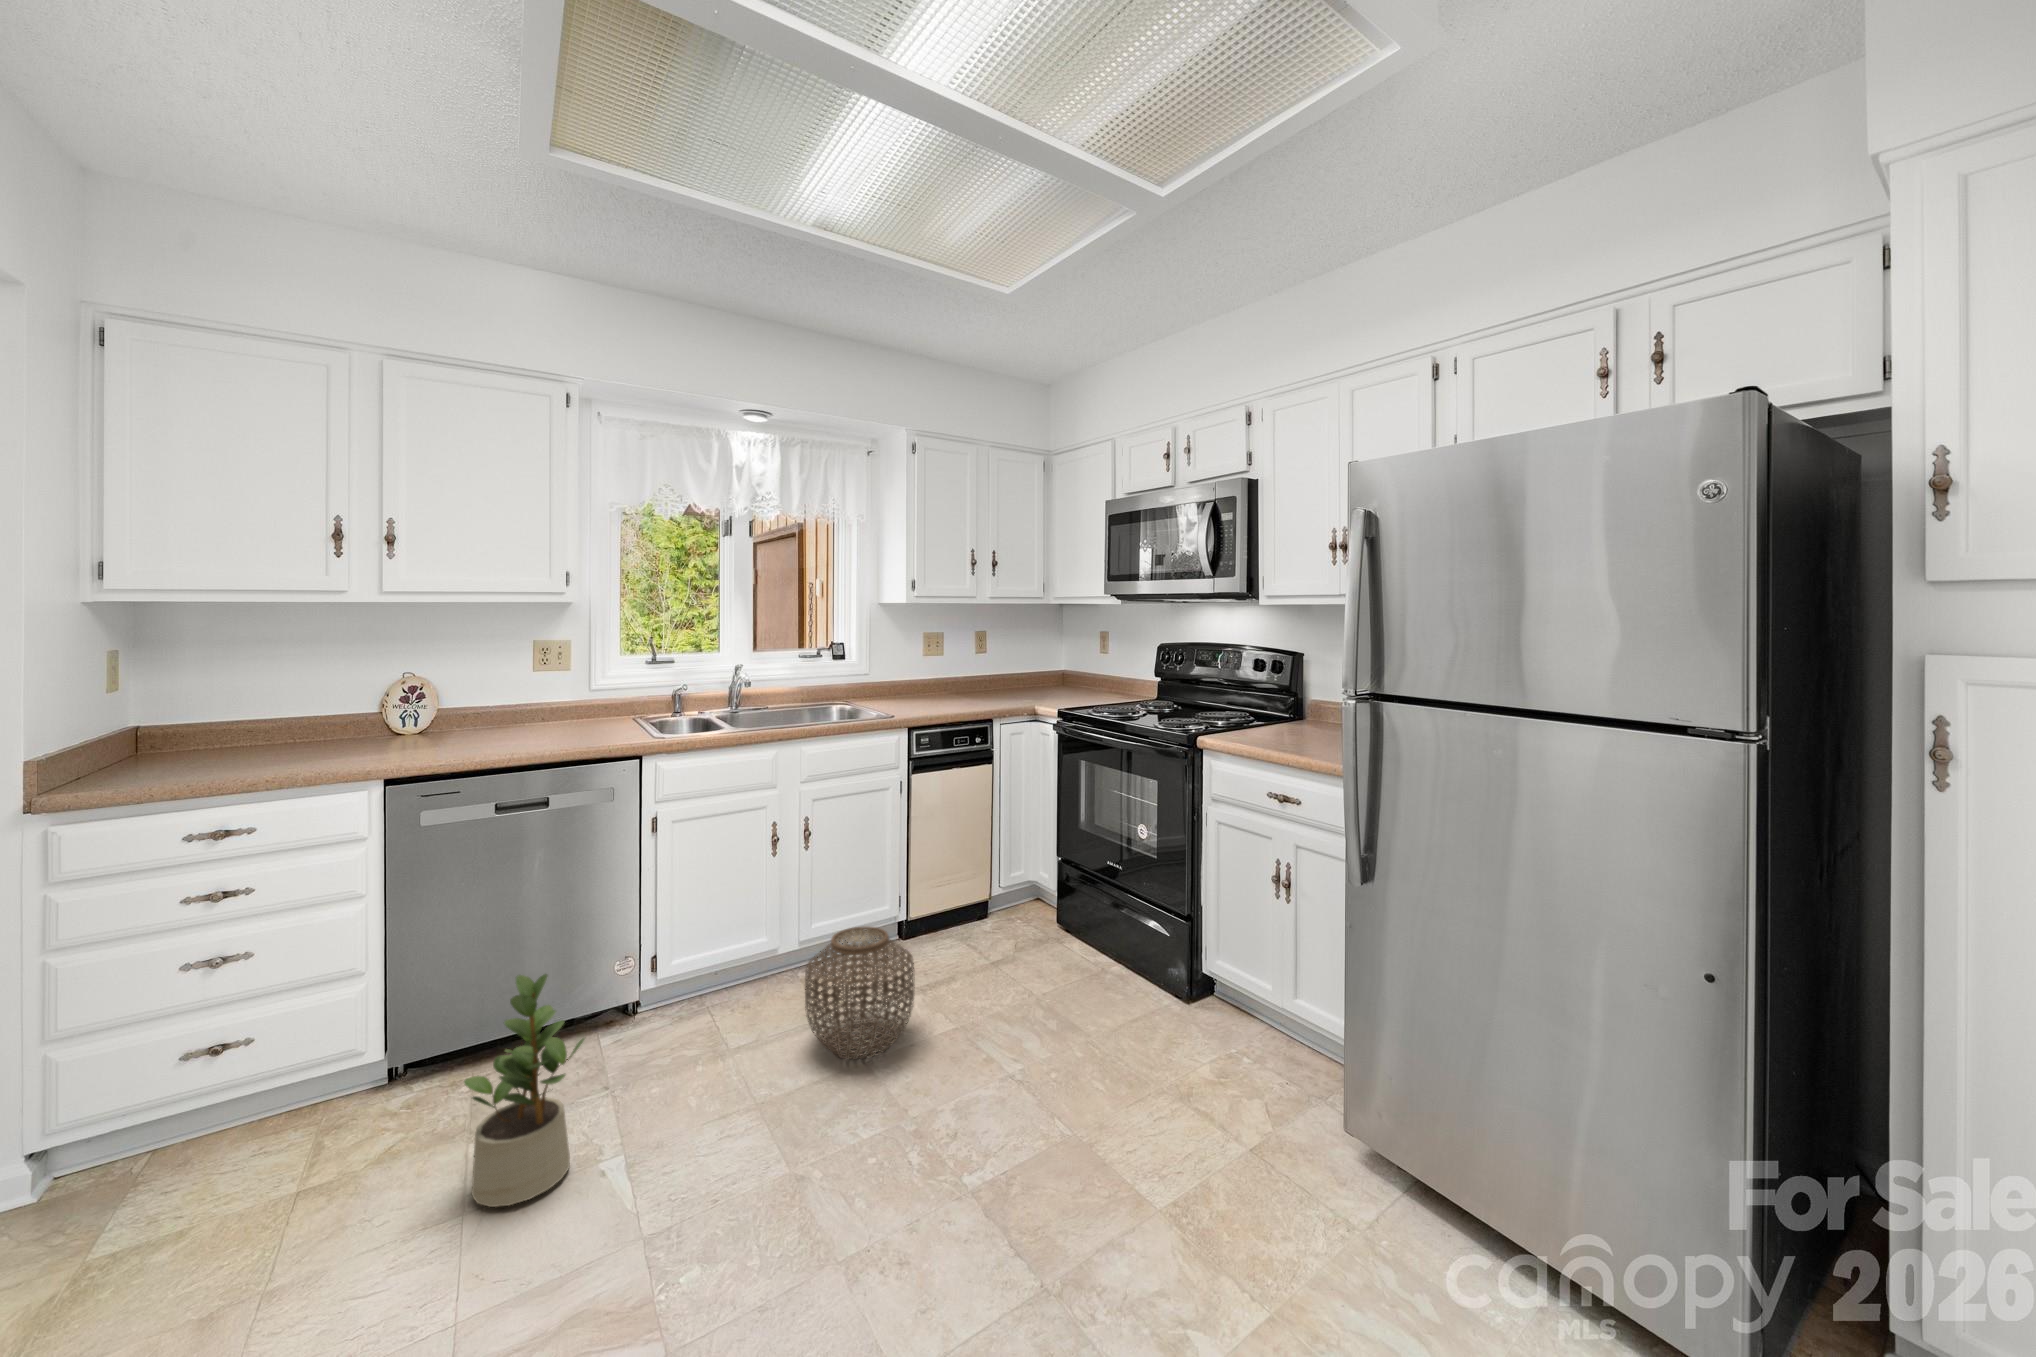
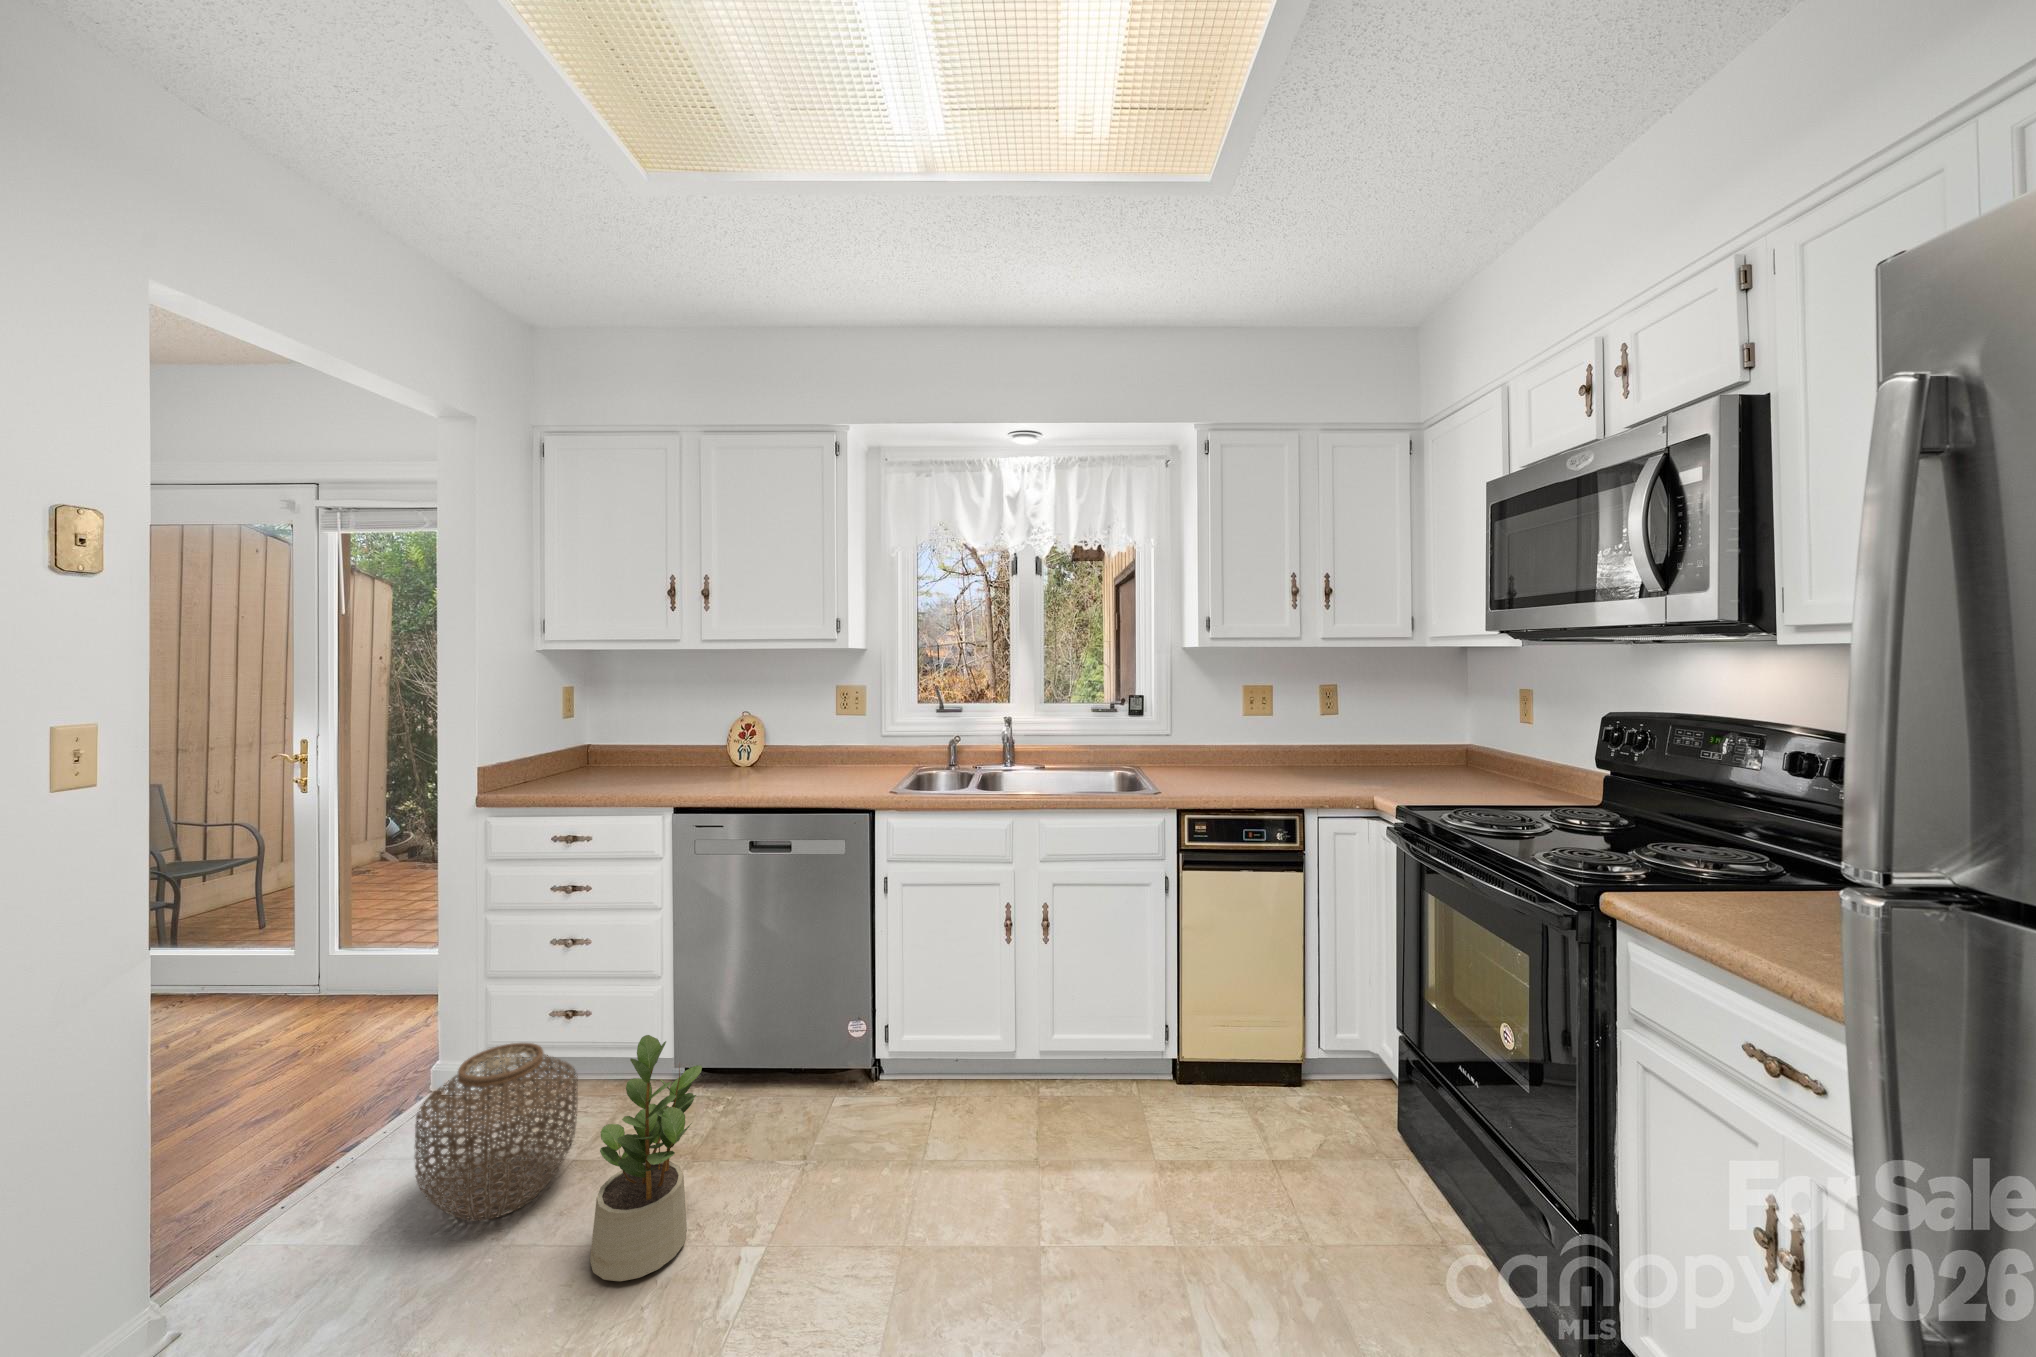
woven basket: present [805,927,915,1059] -> present [415,1043,578,1221]

